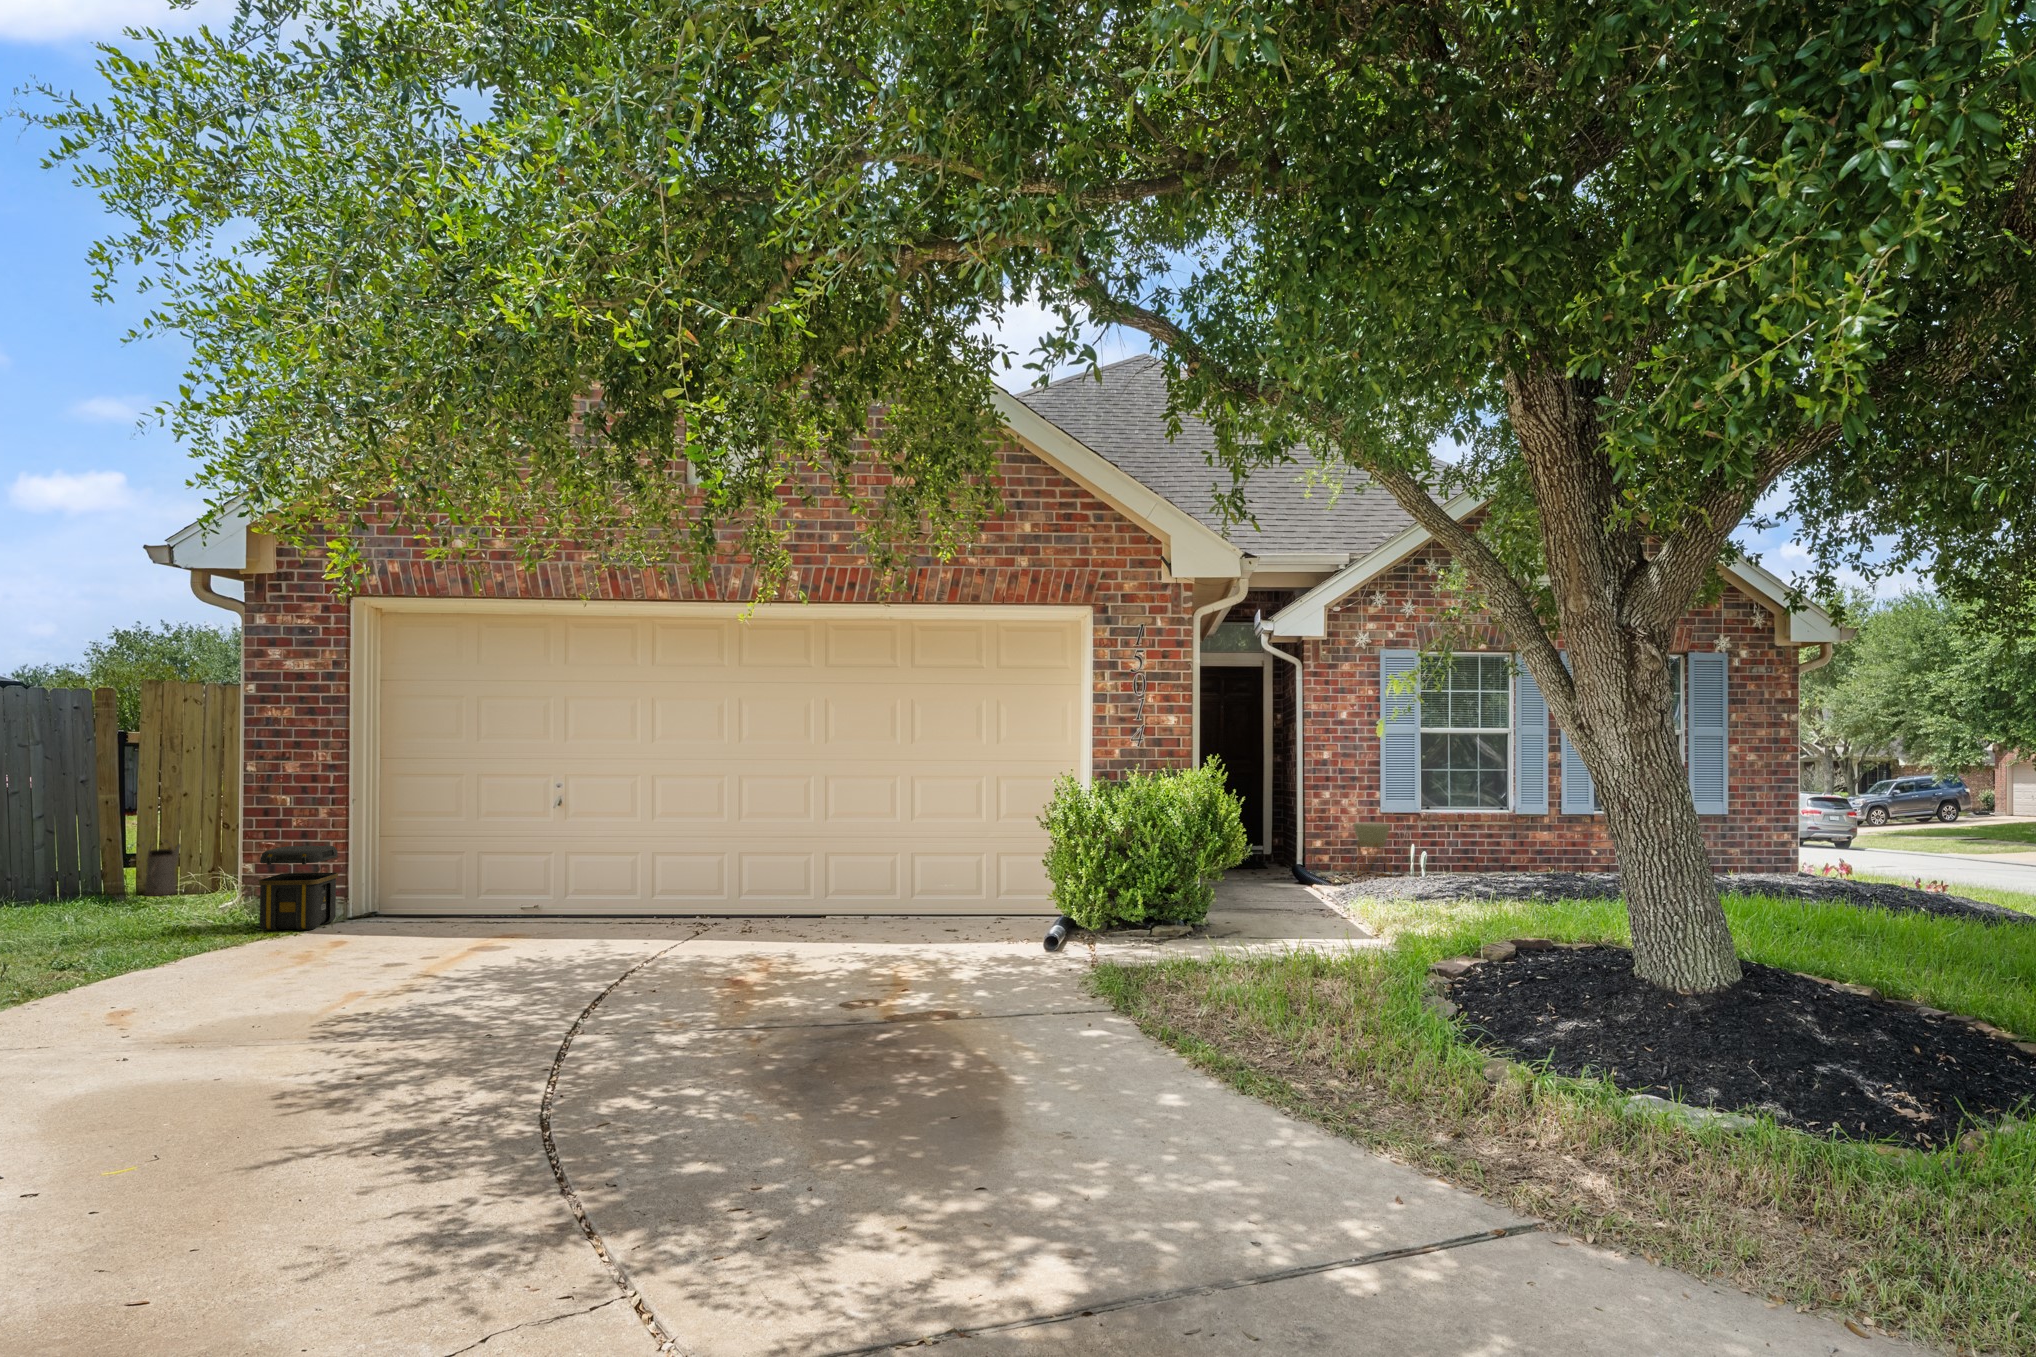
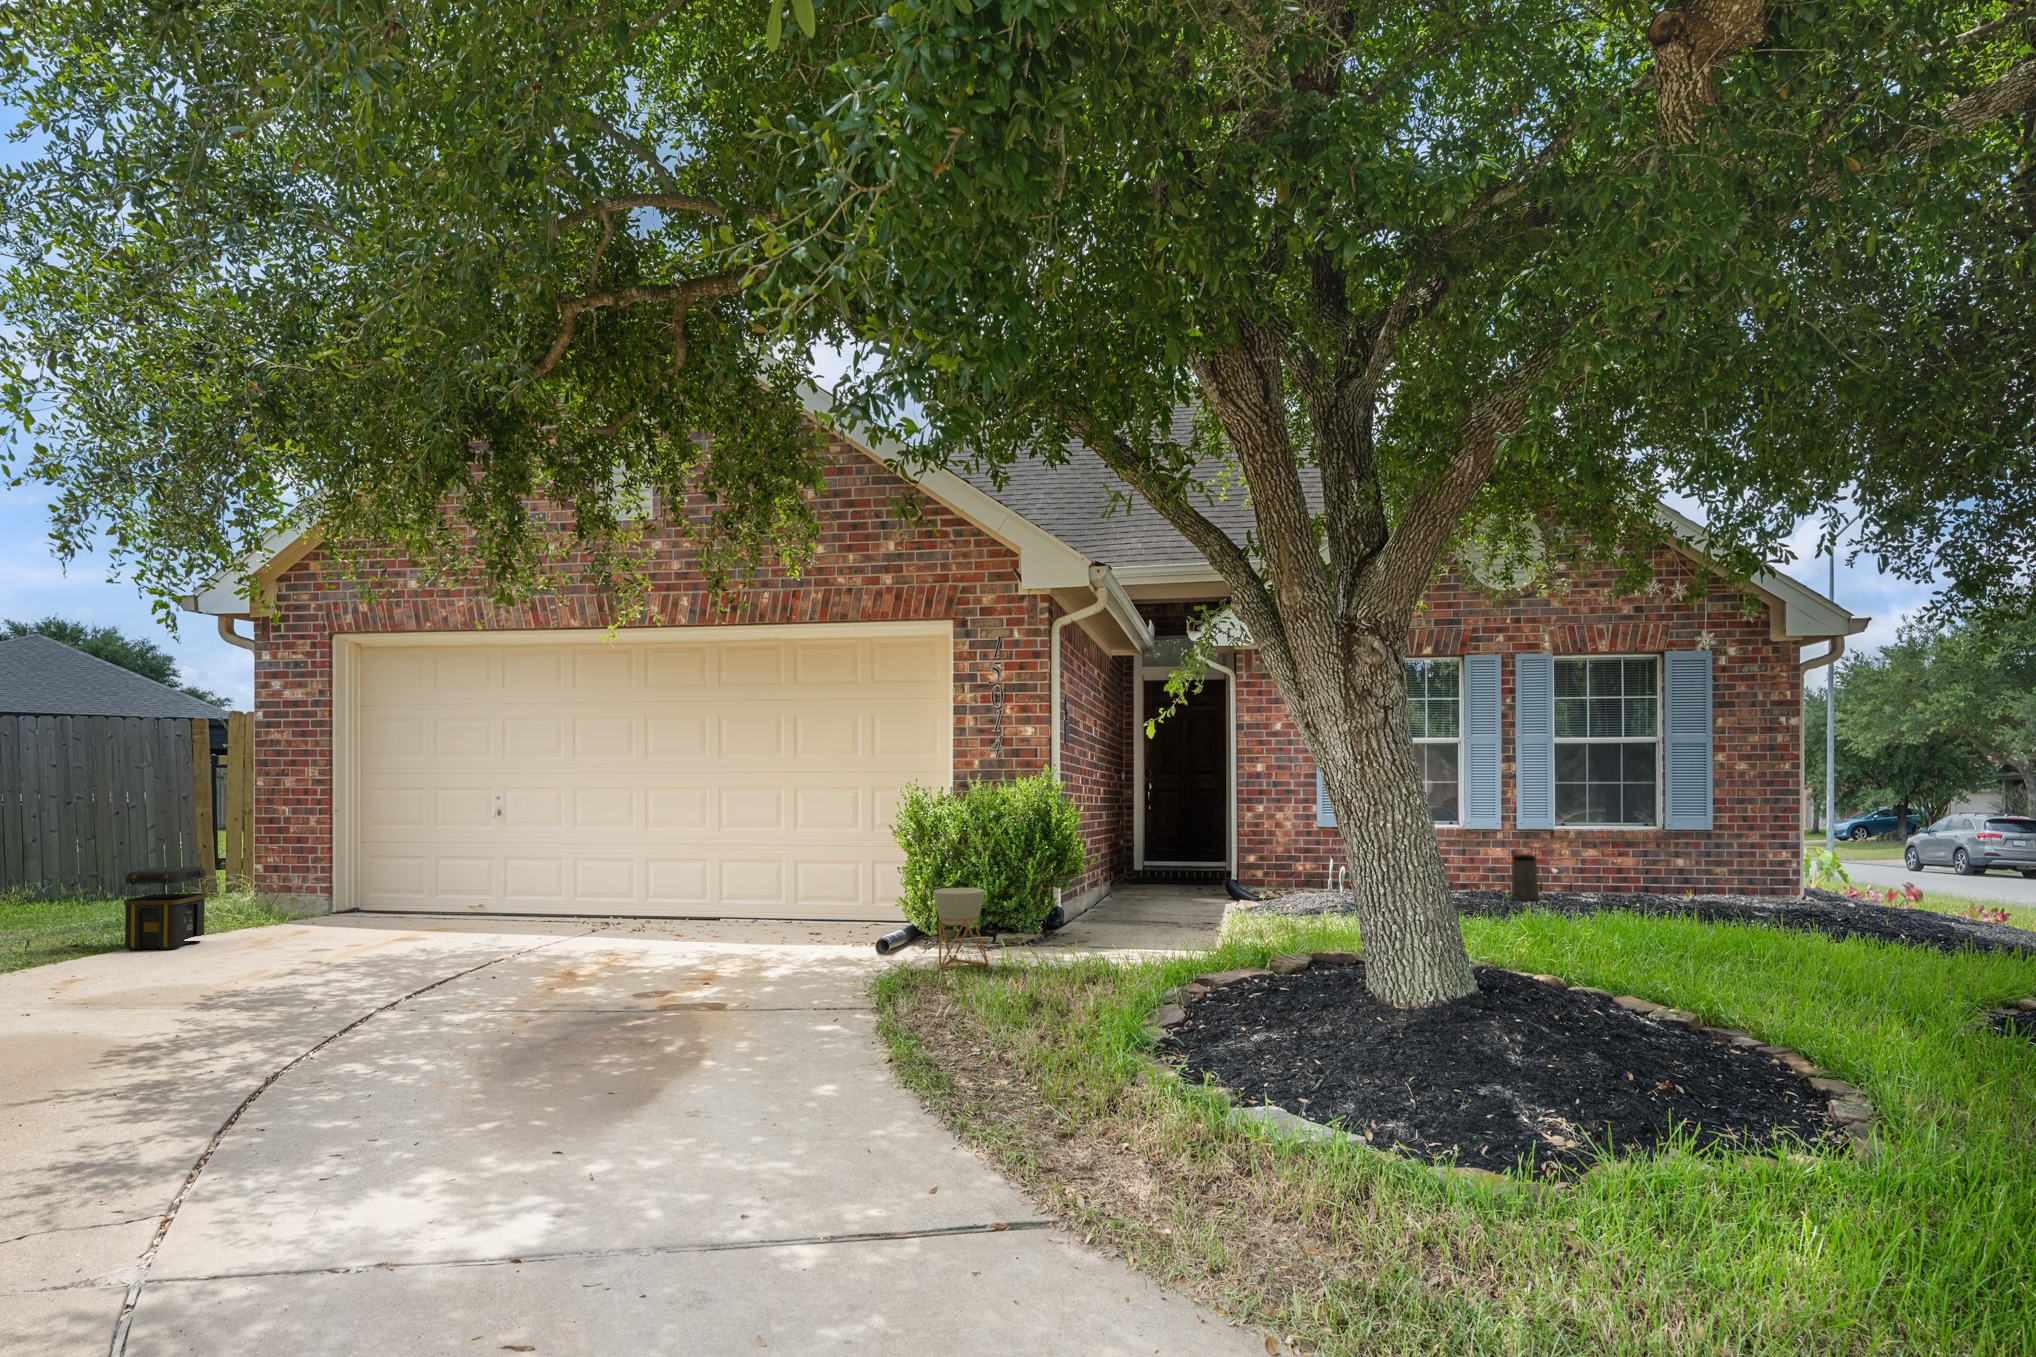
planter: present [1354,823,1392,876] -> present [934,888,989,968]
watering can: present [144,842,181,896] -> present [1511,848,1539,900]

